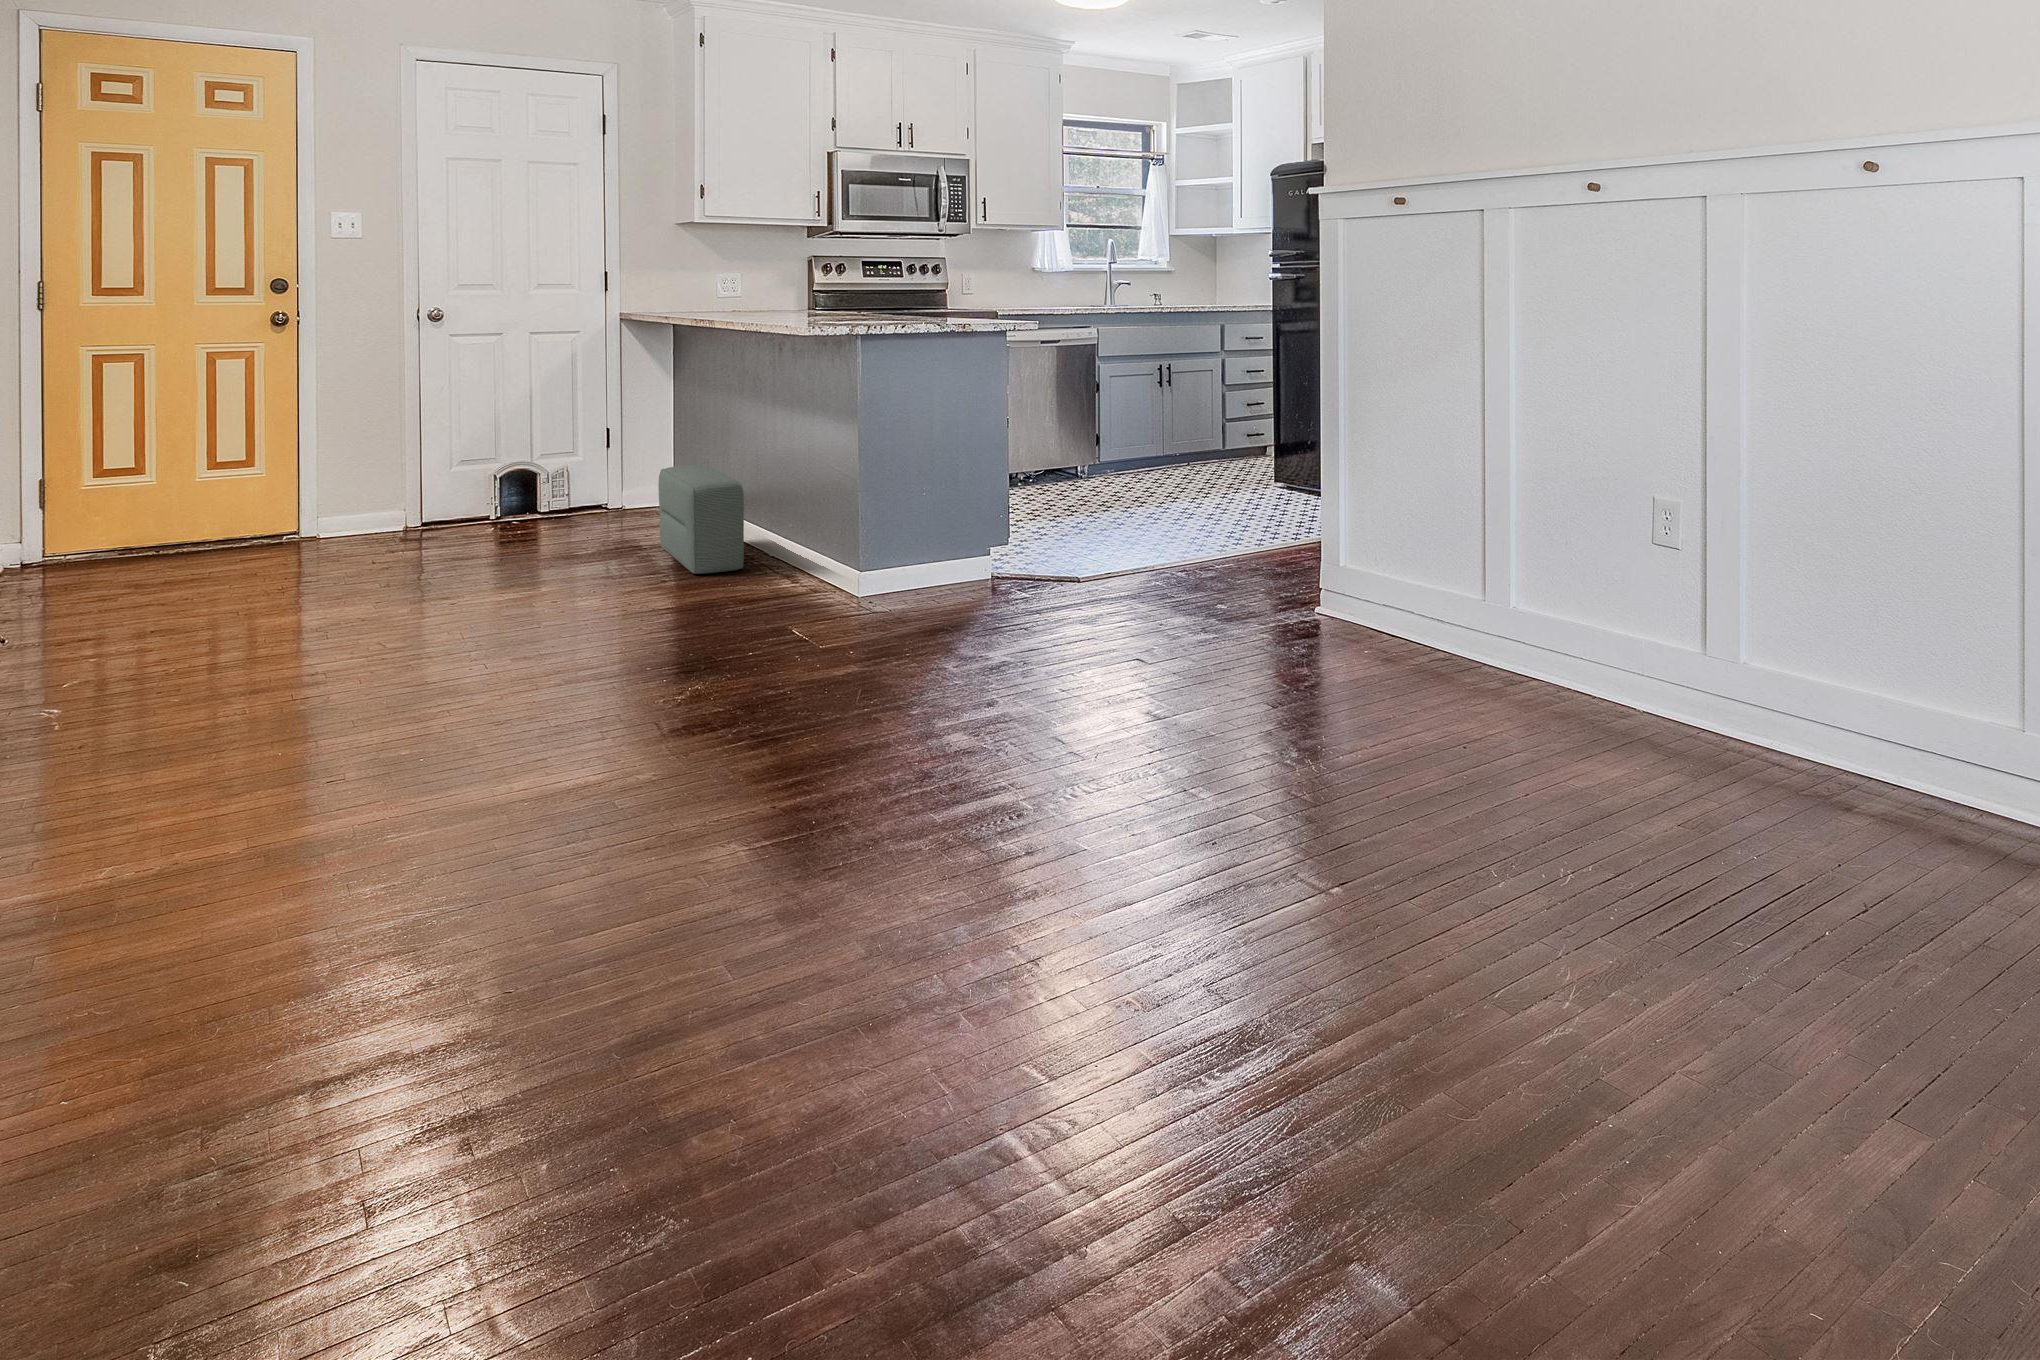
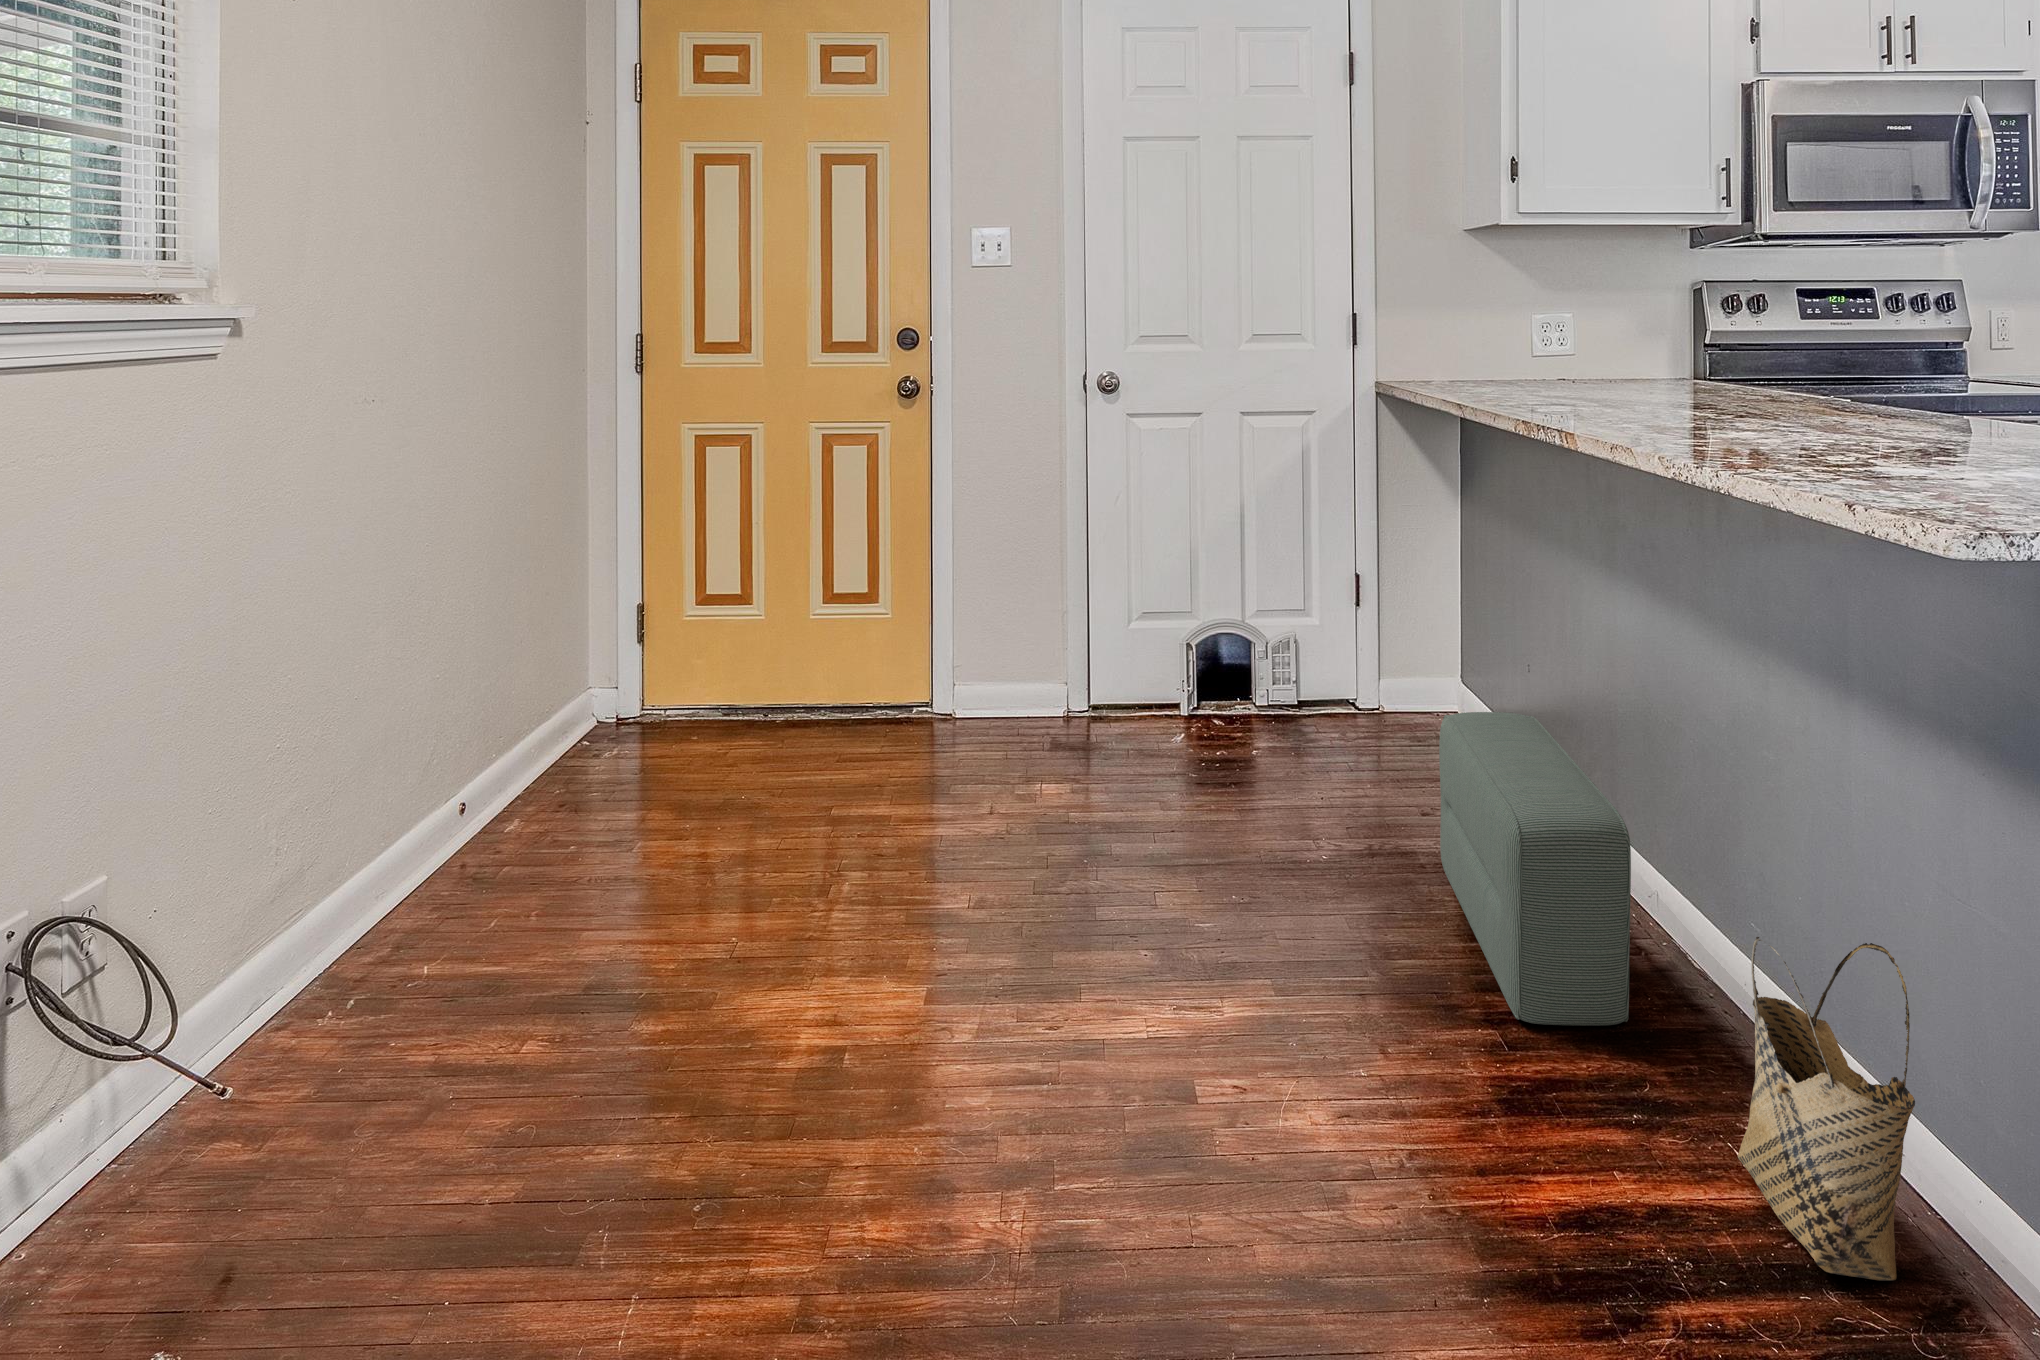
woven basket: none [777,490,829,596] -> present [1738,937,1915,1281]

